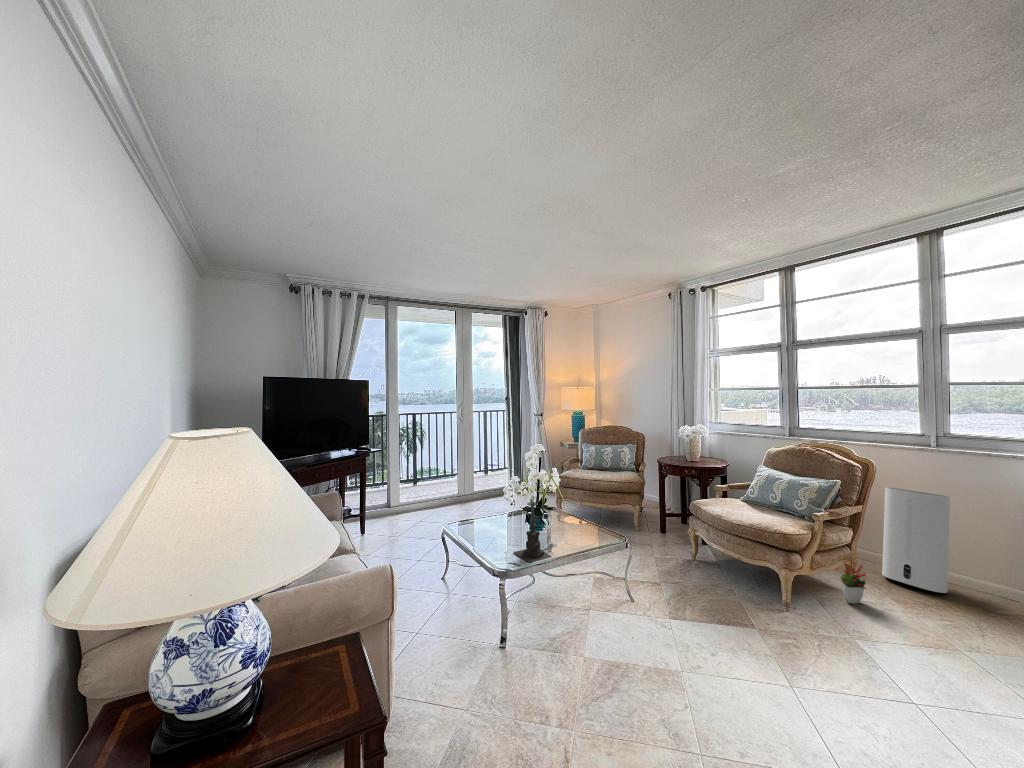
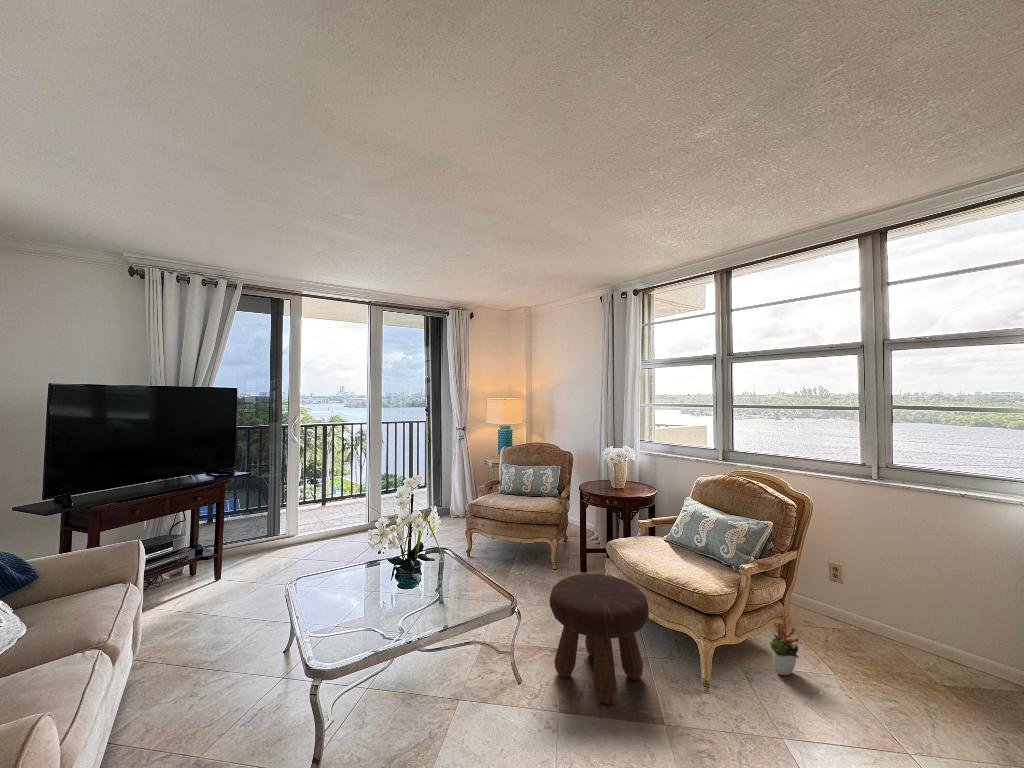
air purifier: present [882,487,950,593] -> none [819,526,892,655]
candle holder: present [514,497,552,563] -> none [360,550,409,646]
footstool: none [654,522,738,616] -> present [550,574,649,704]

